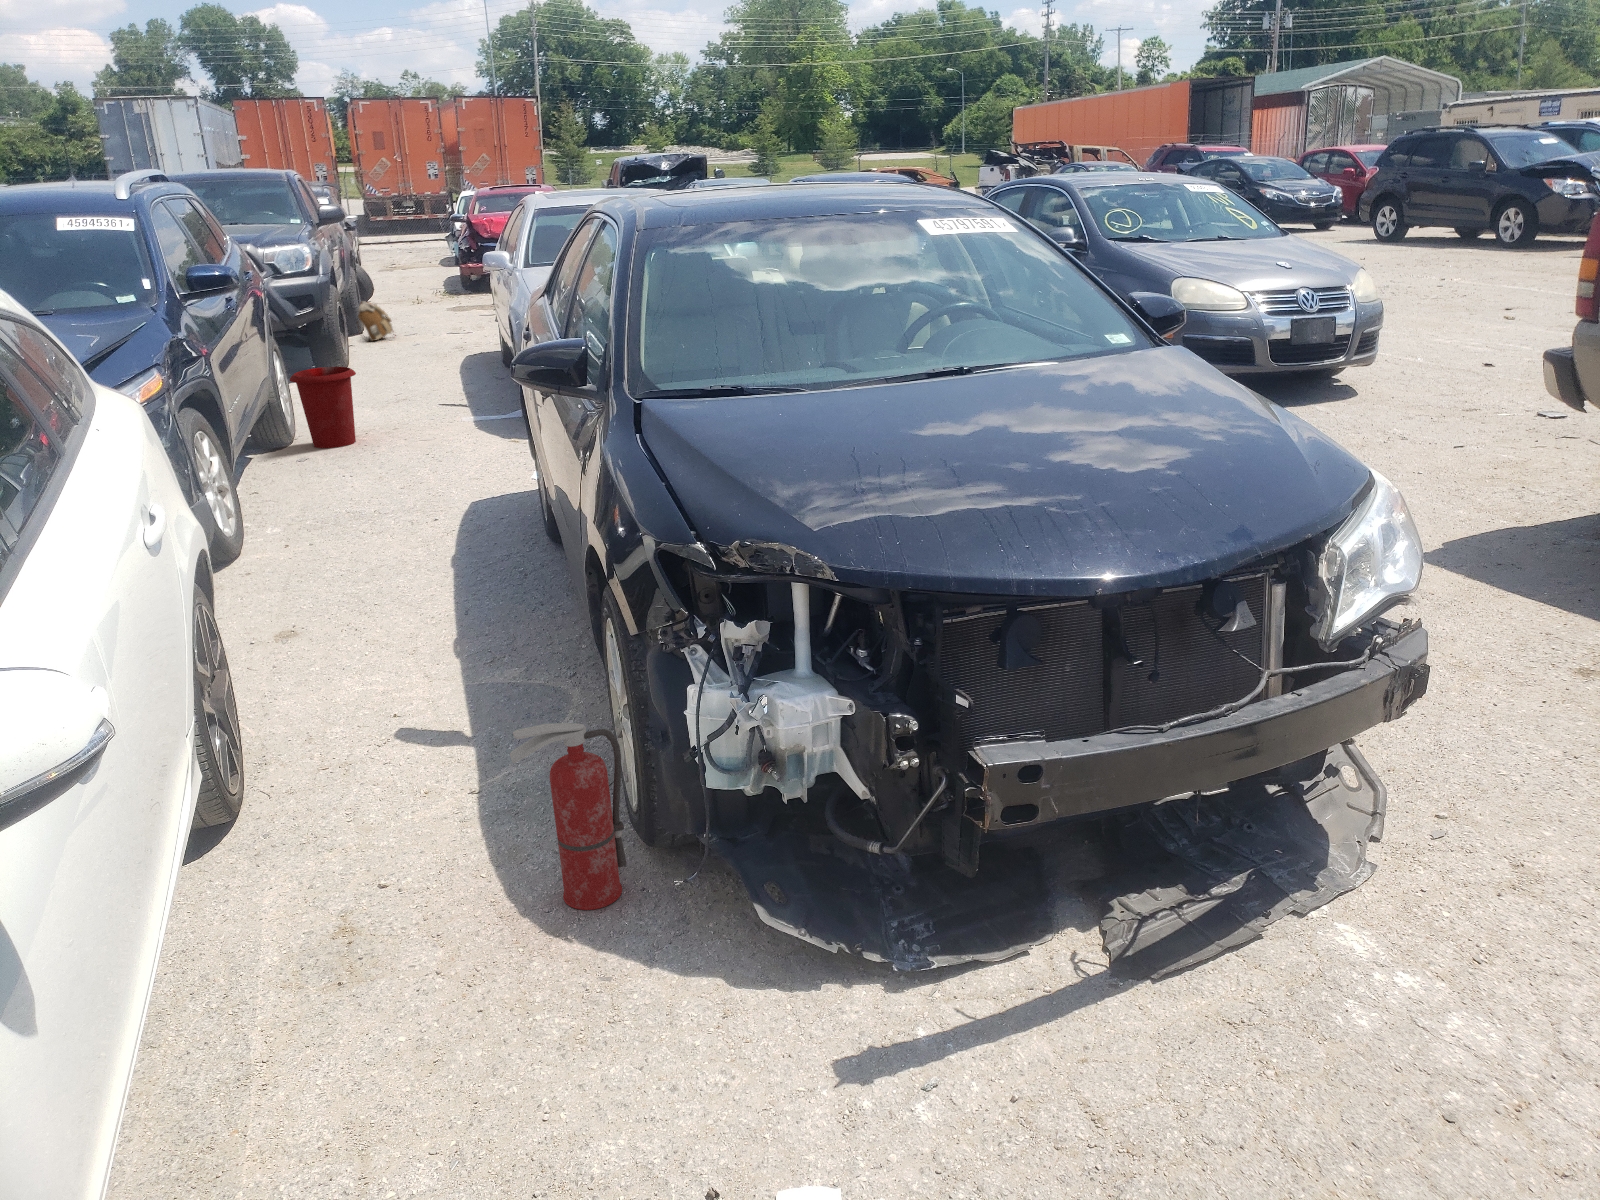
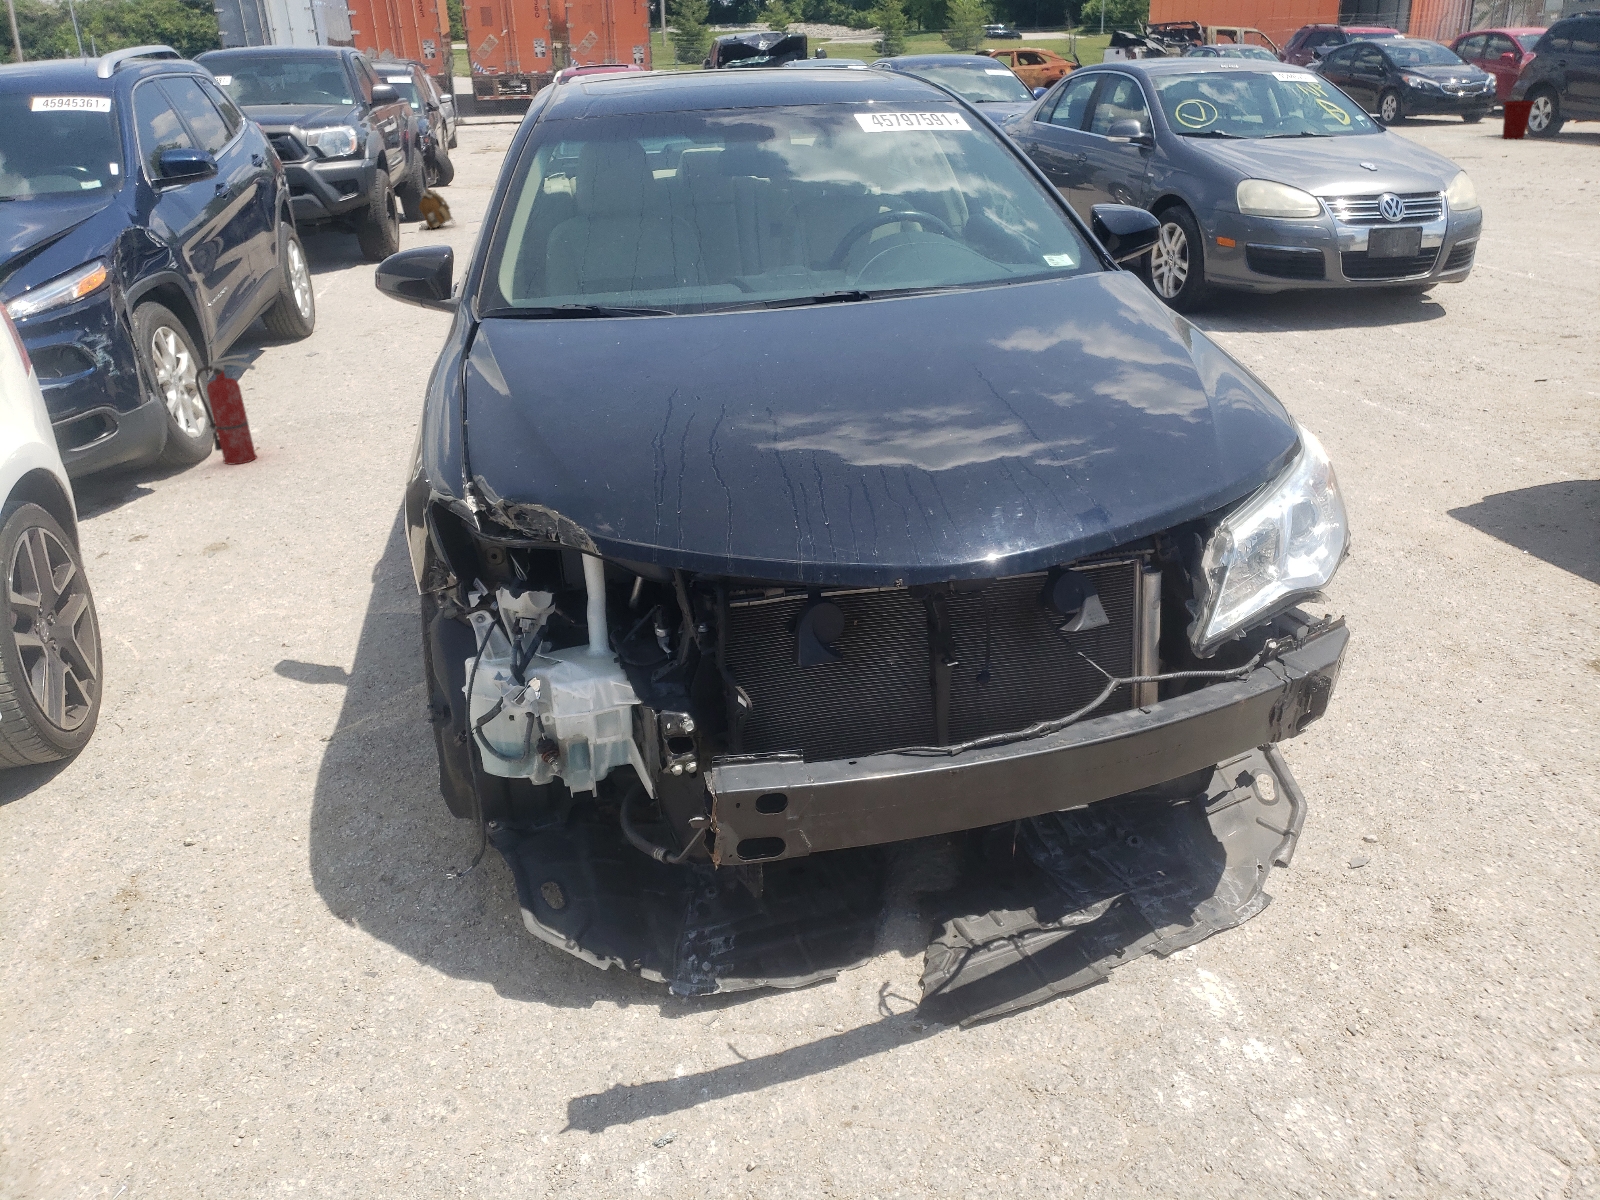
waste bin: present [290,367,356,448] -> present [1502,100,1535,139]
fire extinguisher: present [510,723,627,910] -> present [195,354,257,465]

